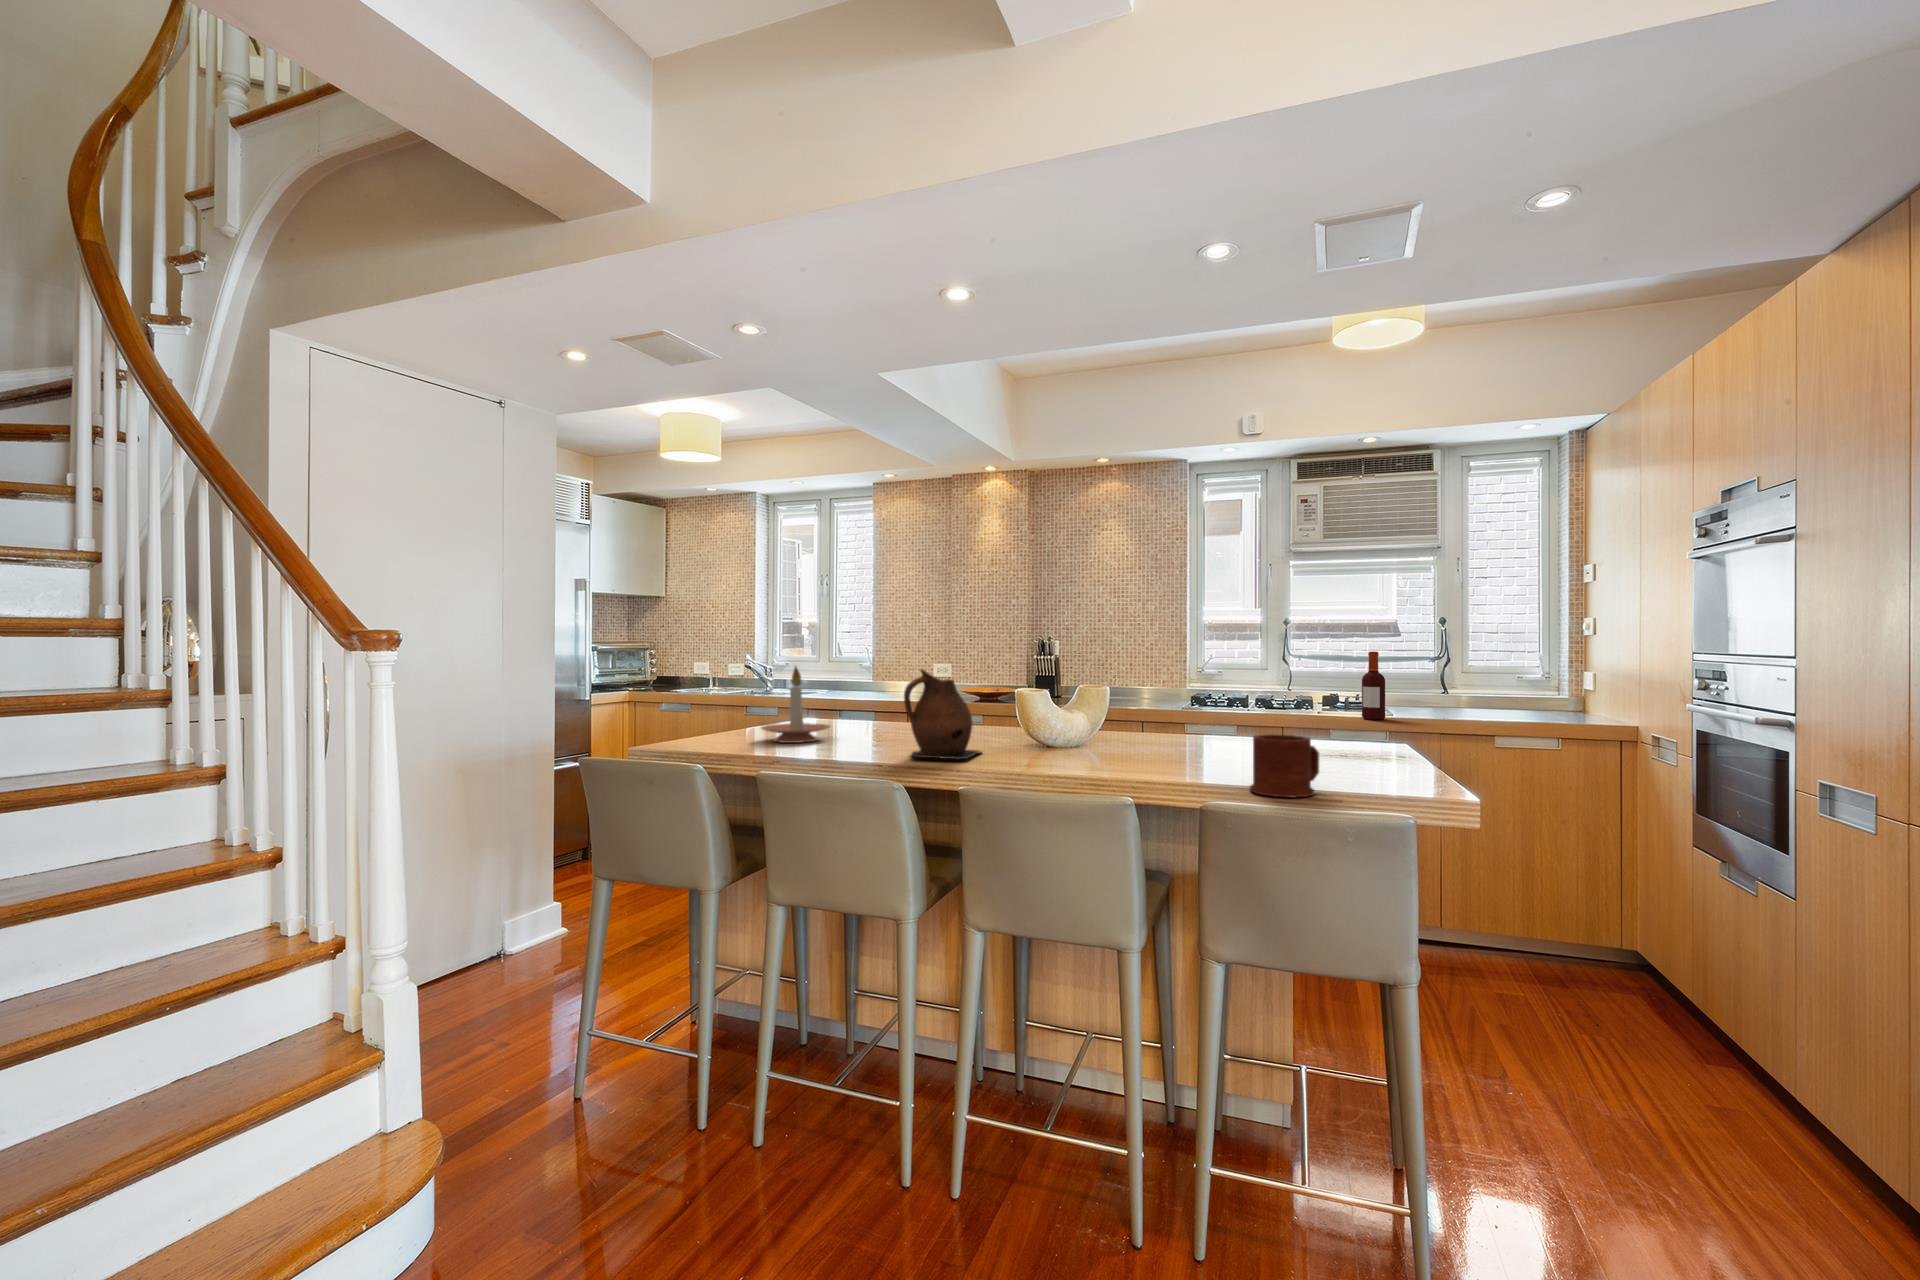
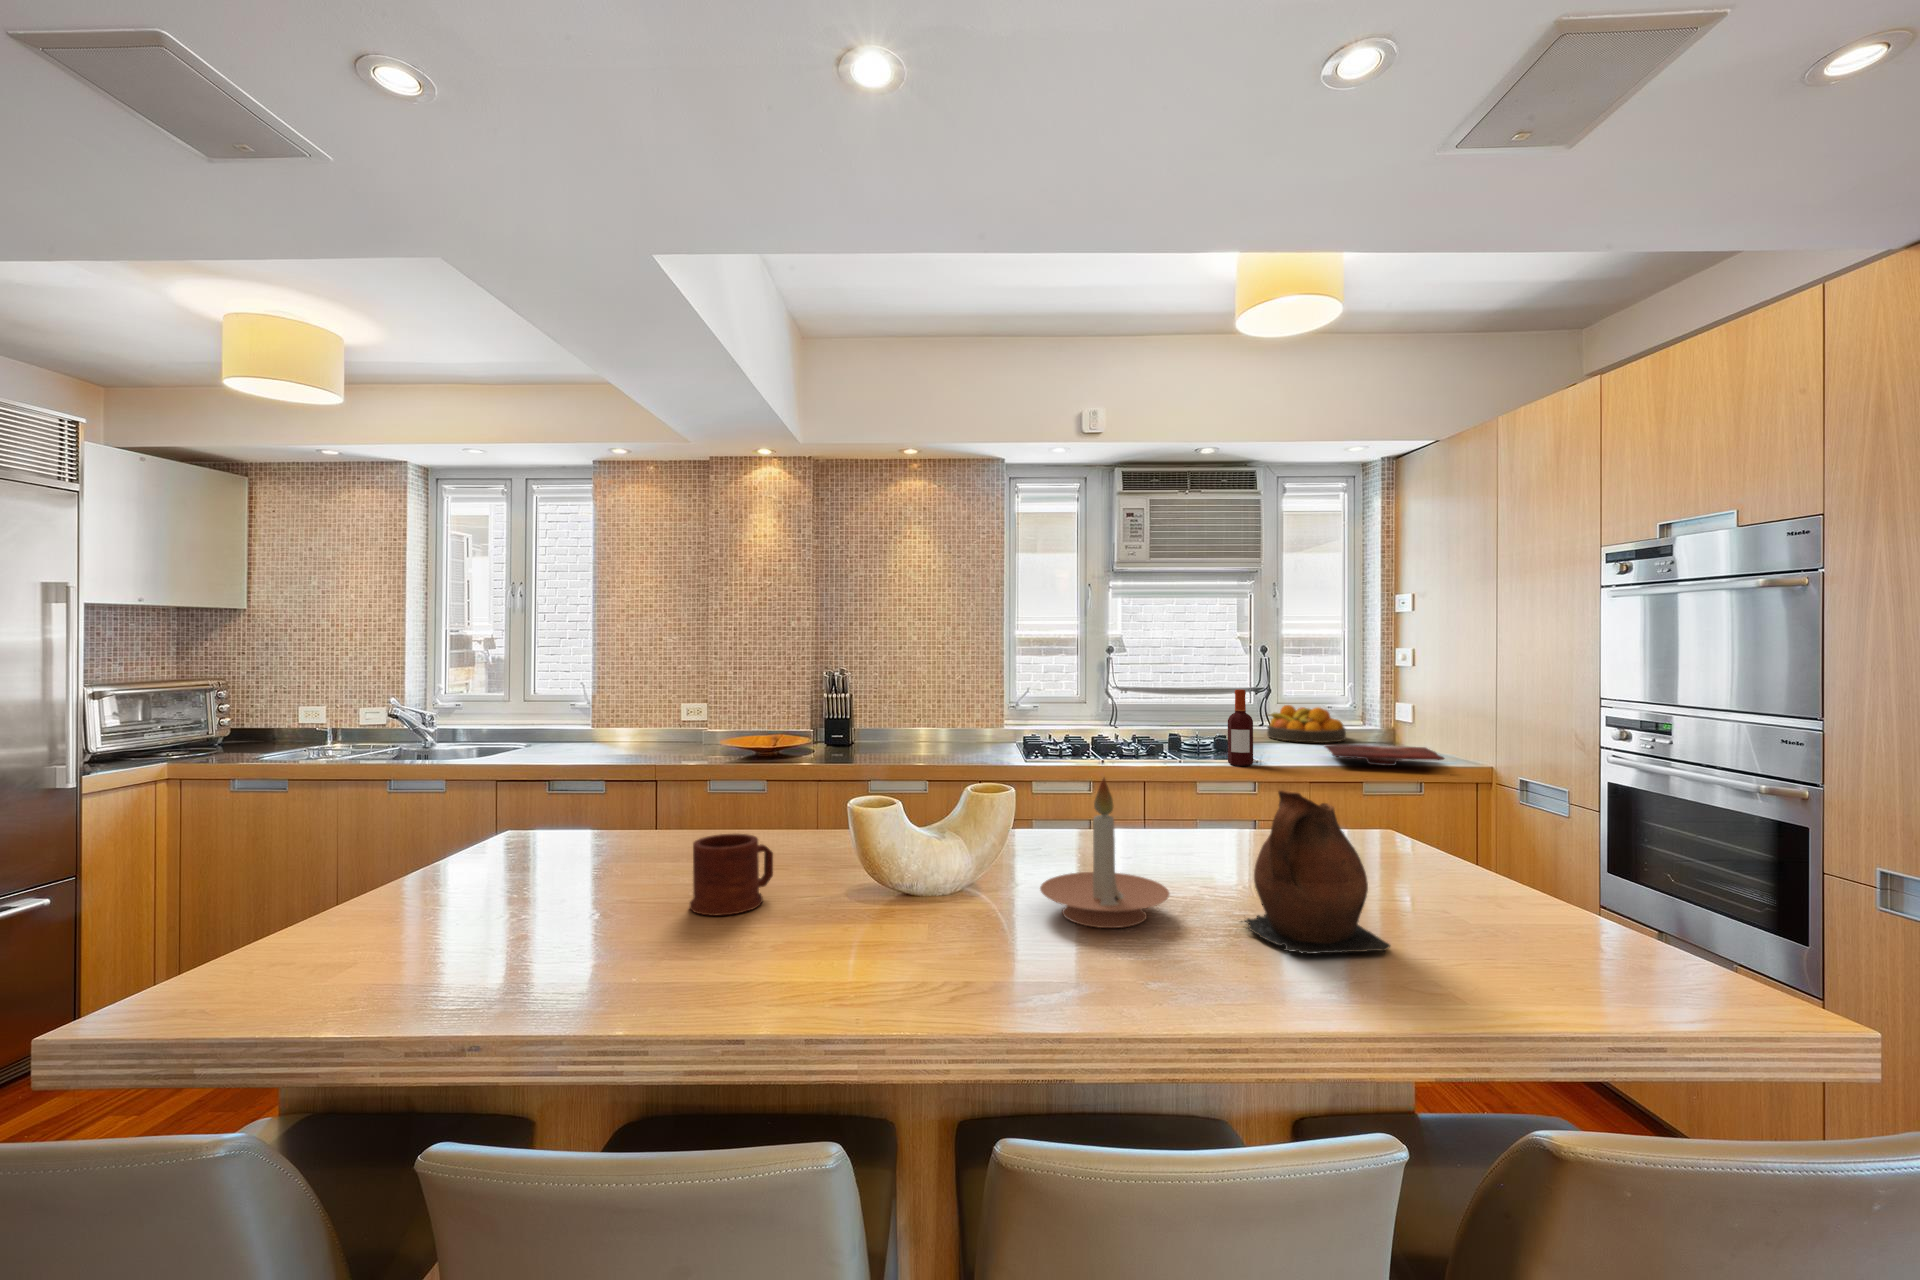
candle holder: present [761,667,830,743] -> present [1040,778,1169,928]
ceramic pitcher: present [904,669,982,760] -> present [1241,790,1390,954]
fruit bowl: none [1440,675,1524,709] -> present [1267,705,1346,743]
cutting board: none [1463,707,1580,725] -> present [1325,745,1444,766]
mug: present [1250,734,1319,797] -> present [690,834,773,916]

